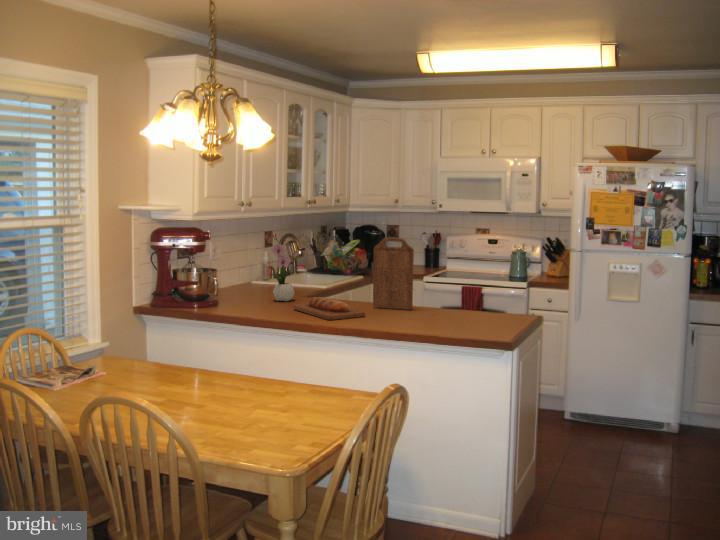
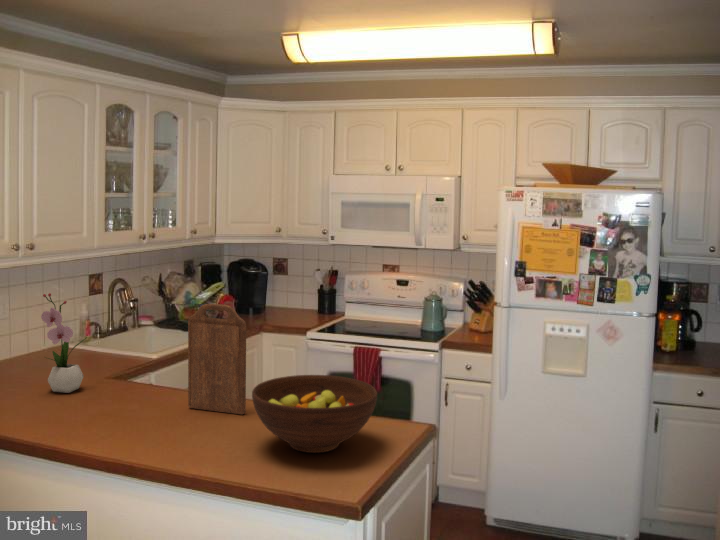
fruit bowl: none [428,280,507,323] -> present [252,375,377,453]
bread loaf: present [294,297,365,320] -> none [59,396,160,445]

